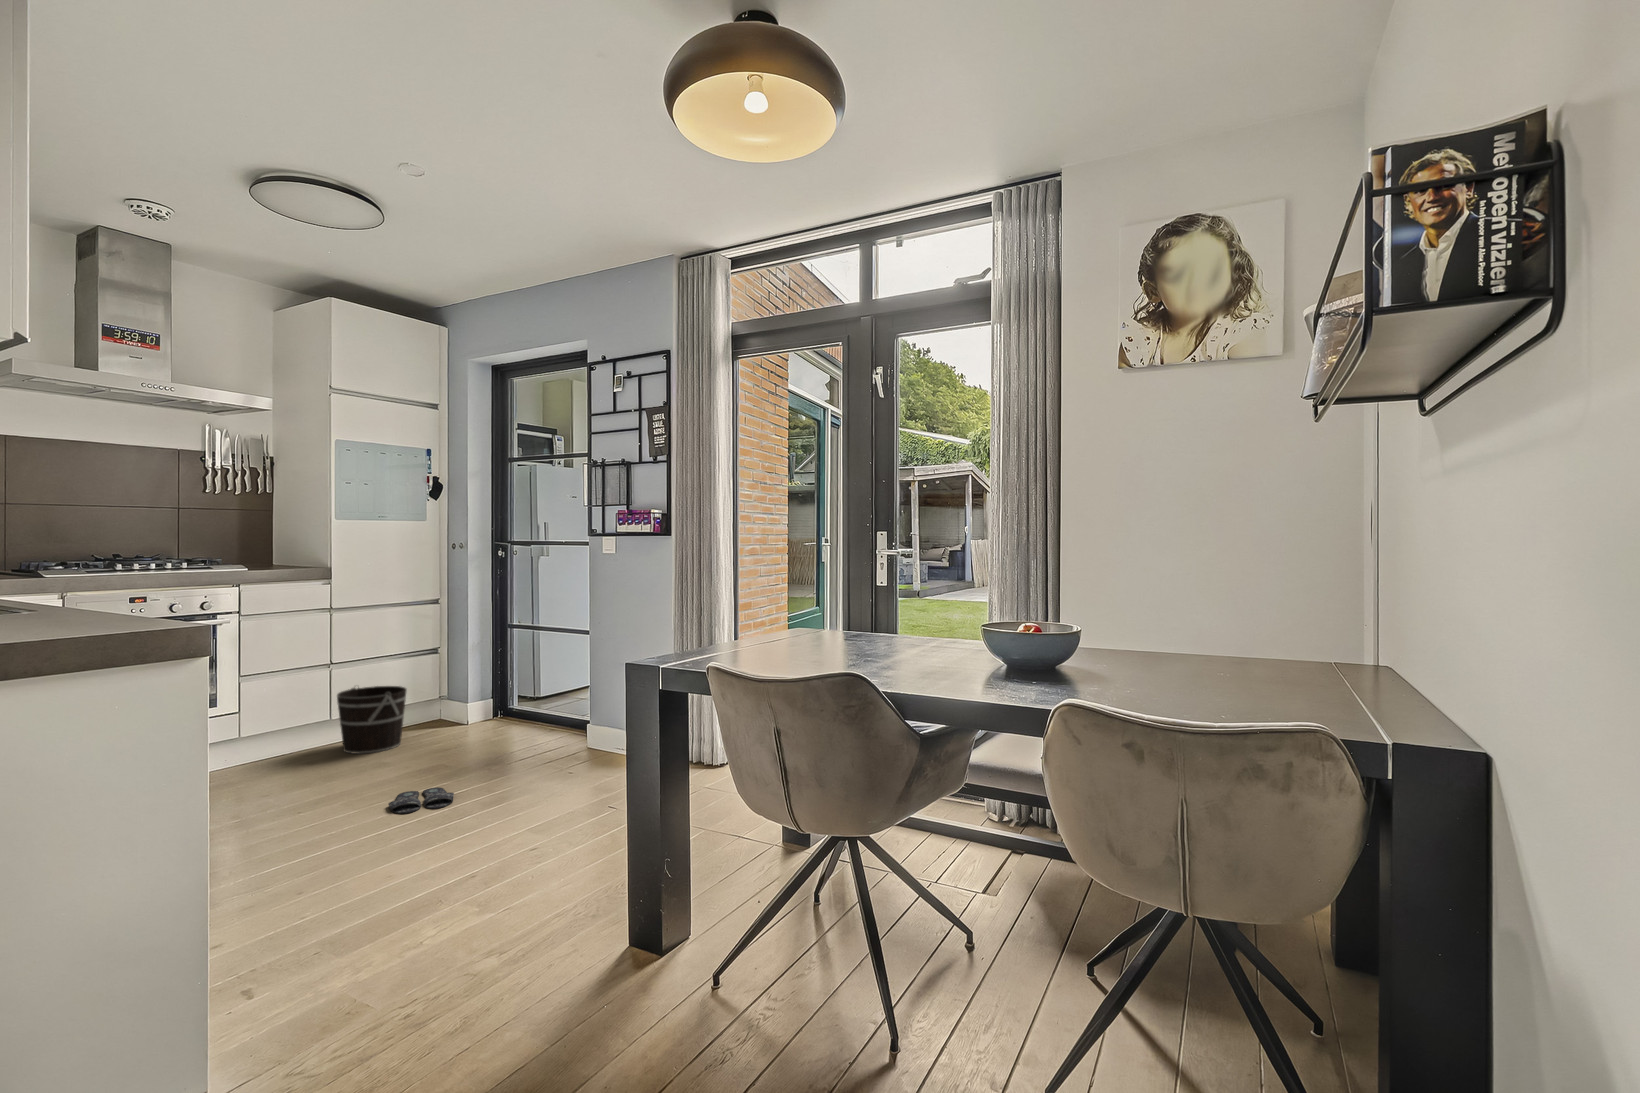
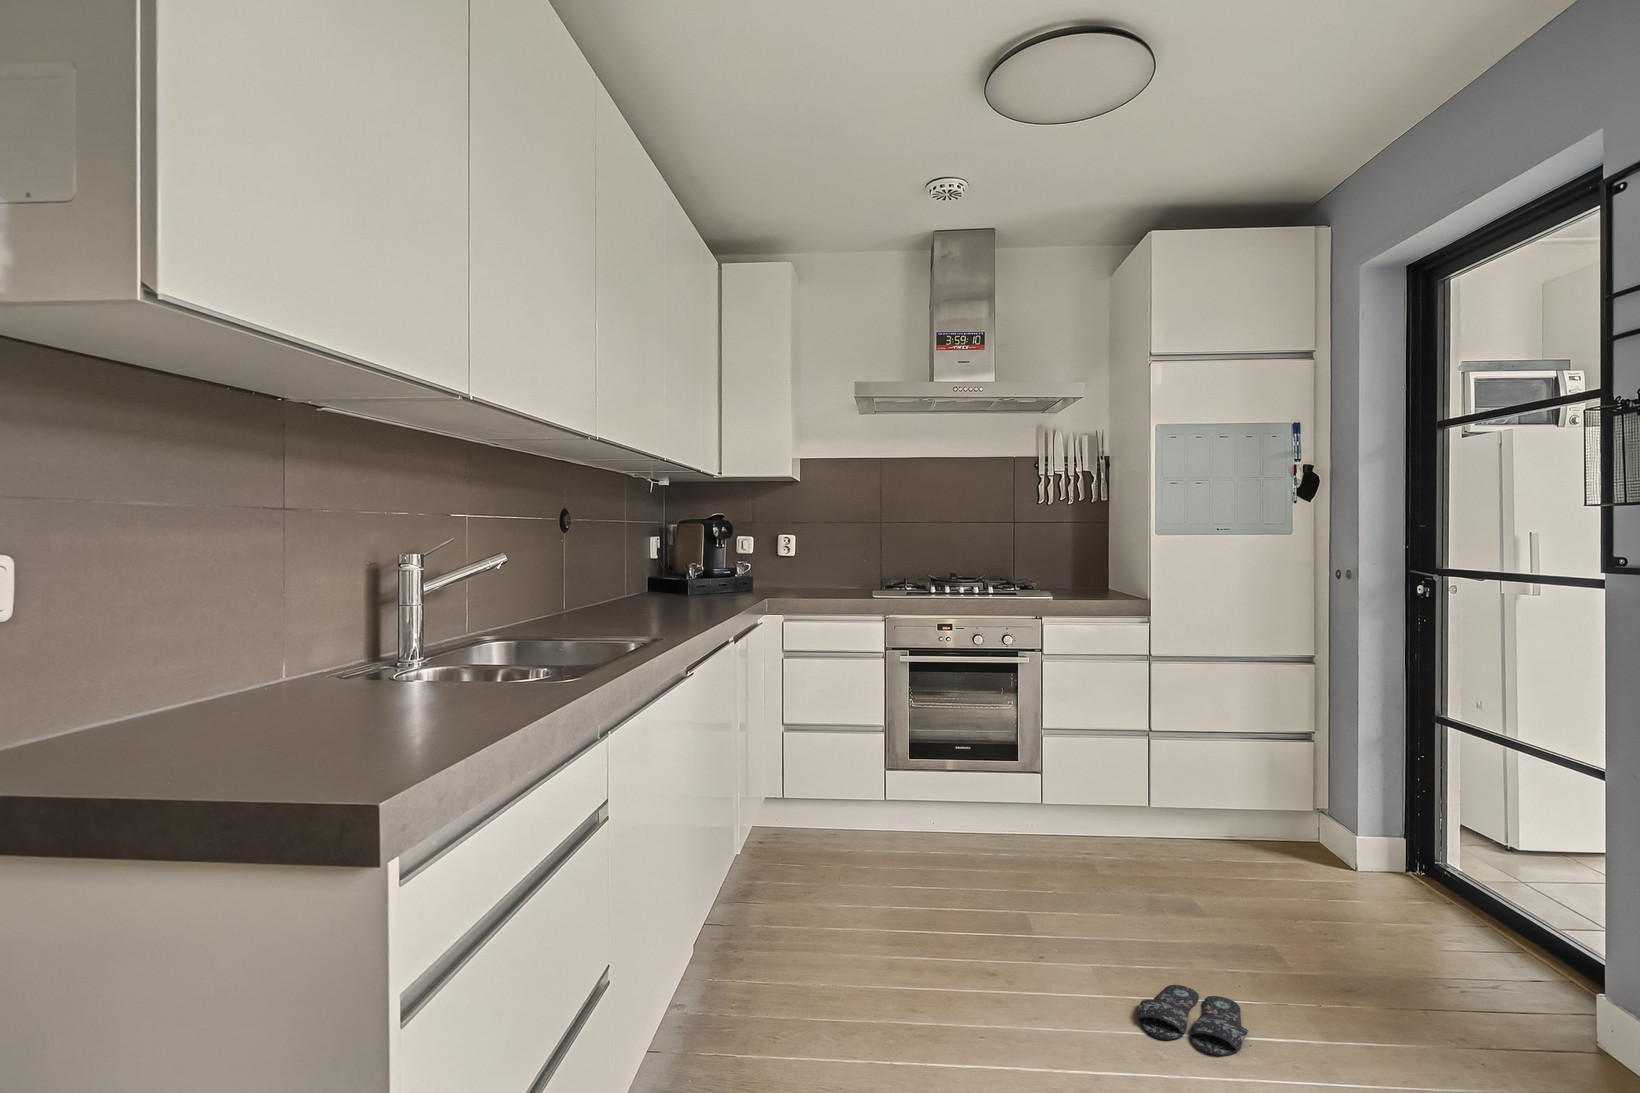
bucket: present [337,686,406,754] -> none [1145,769,1244,880]

